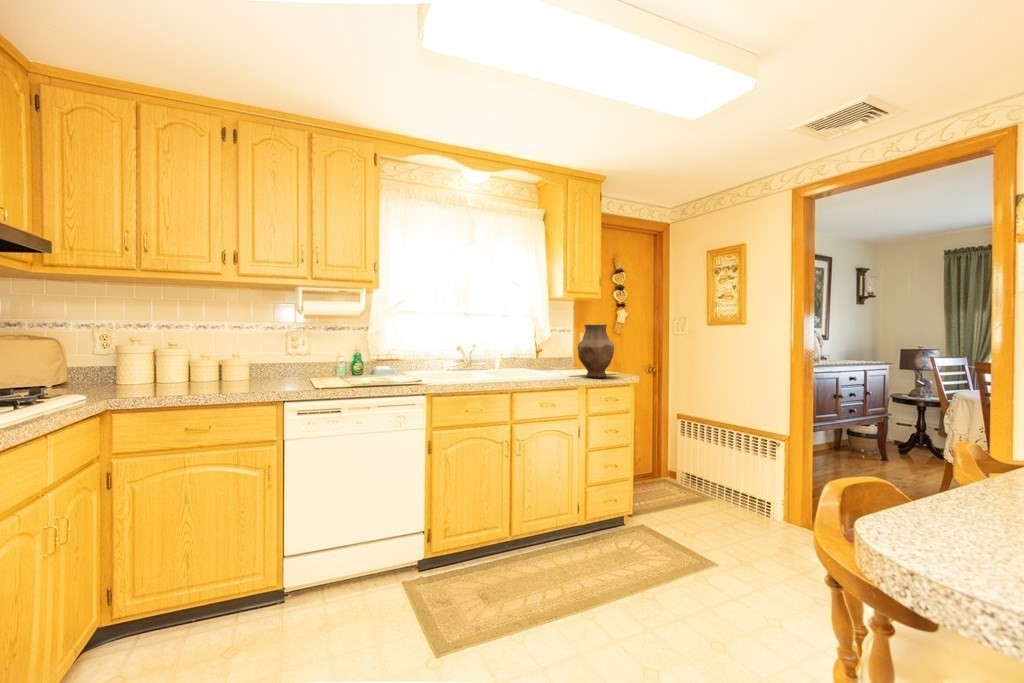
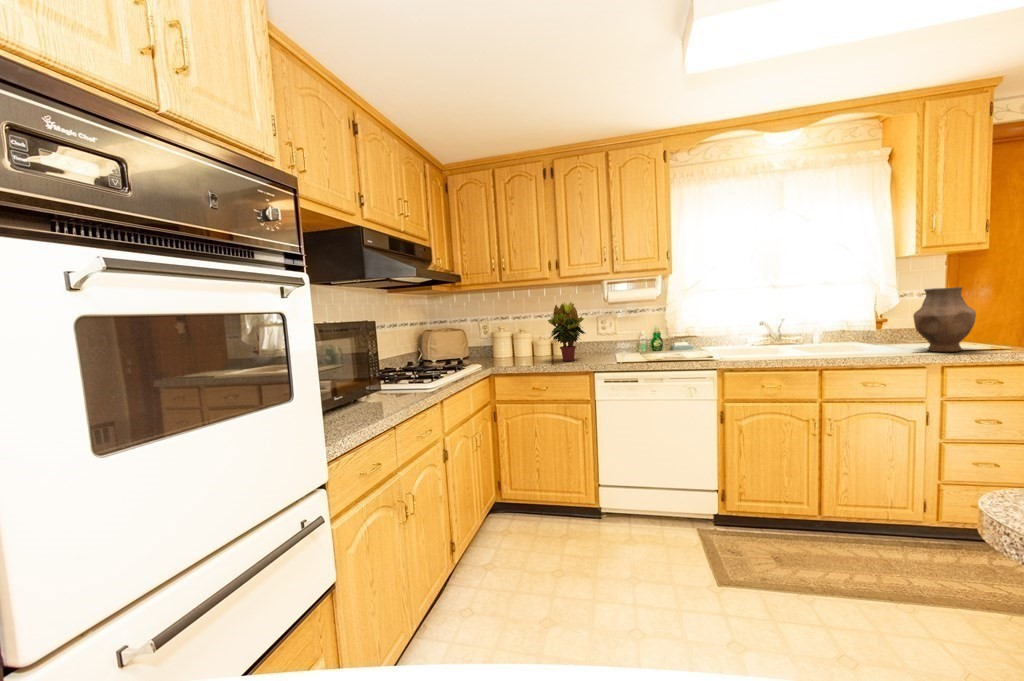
potted plant: none [217,309,273,387] -> present [548,302,586,361]

